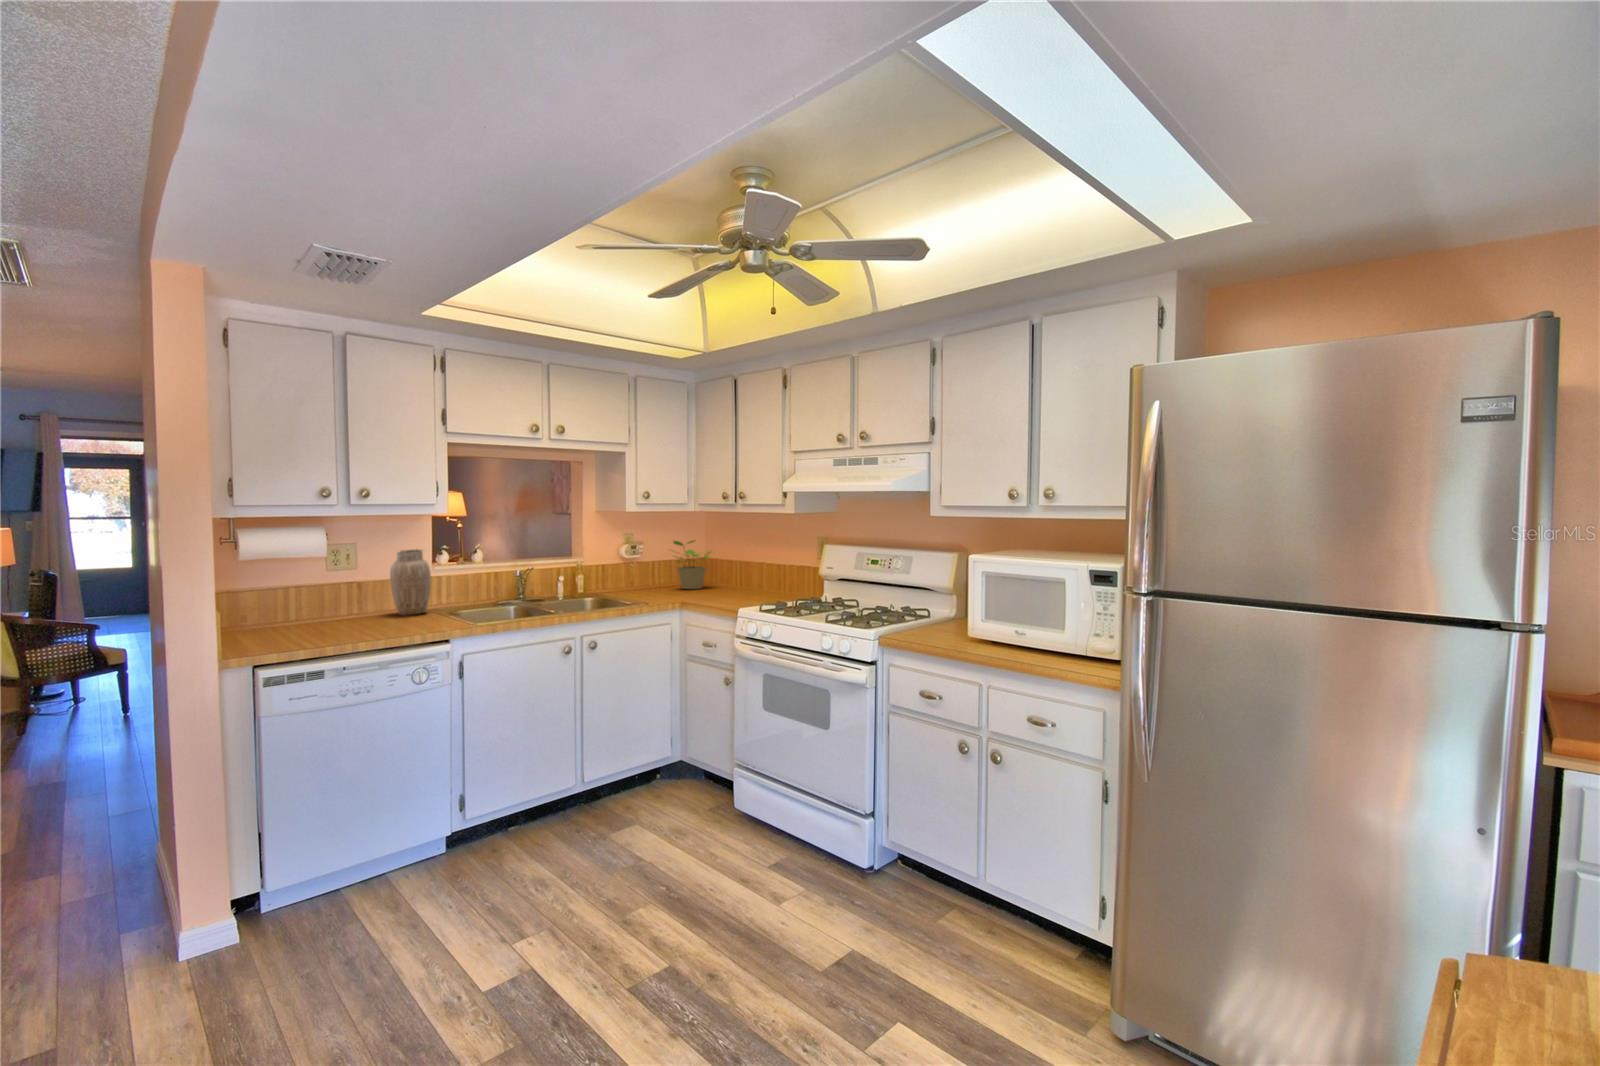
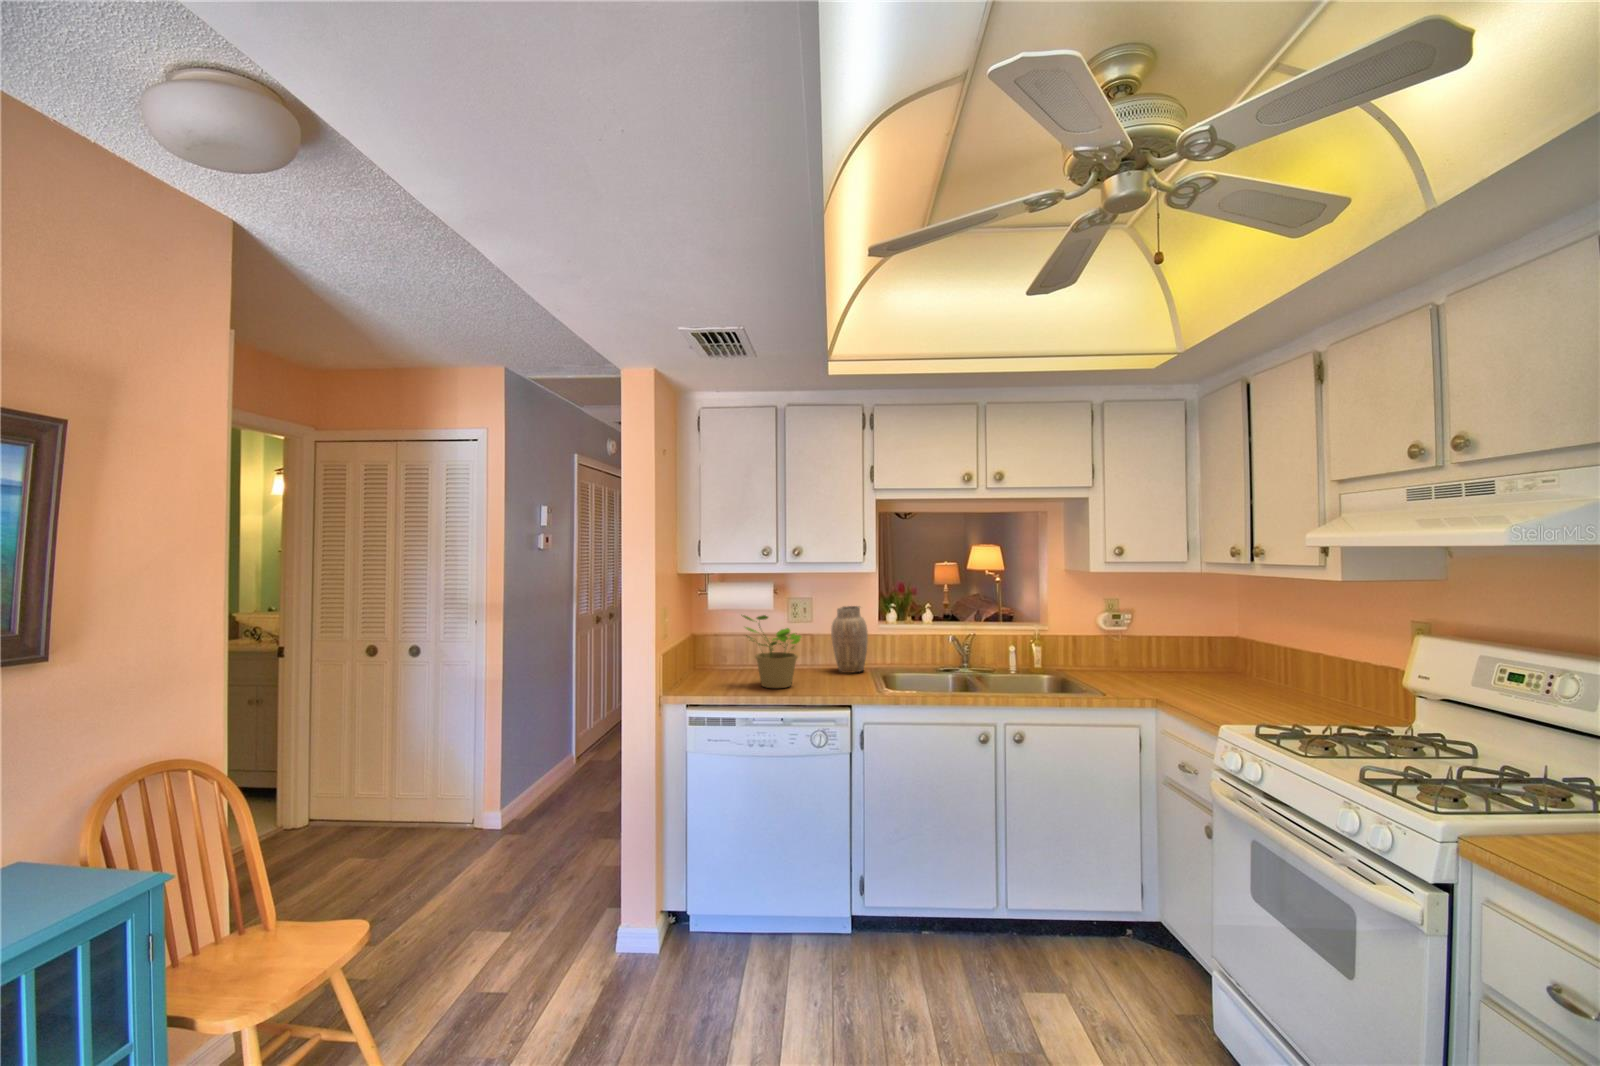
potted plant: present [673,540,712,589] -> present [743,615,801,688]

